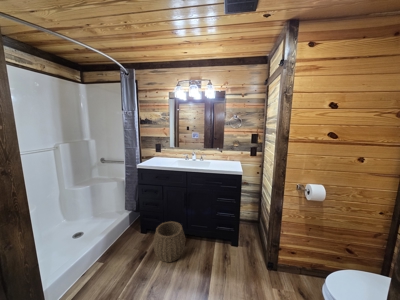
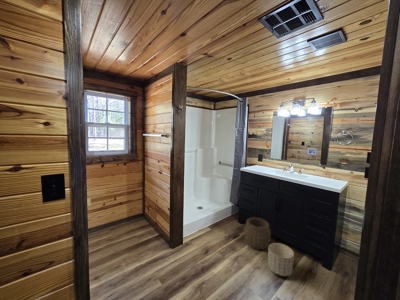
planter: none [191,245,217,286] -> present [268,243,294,276]

